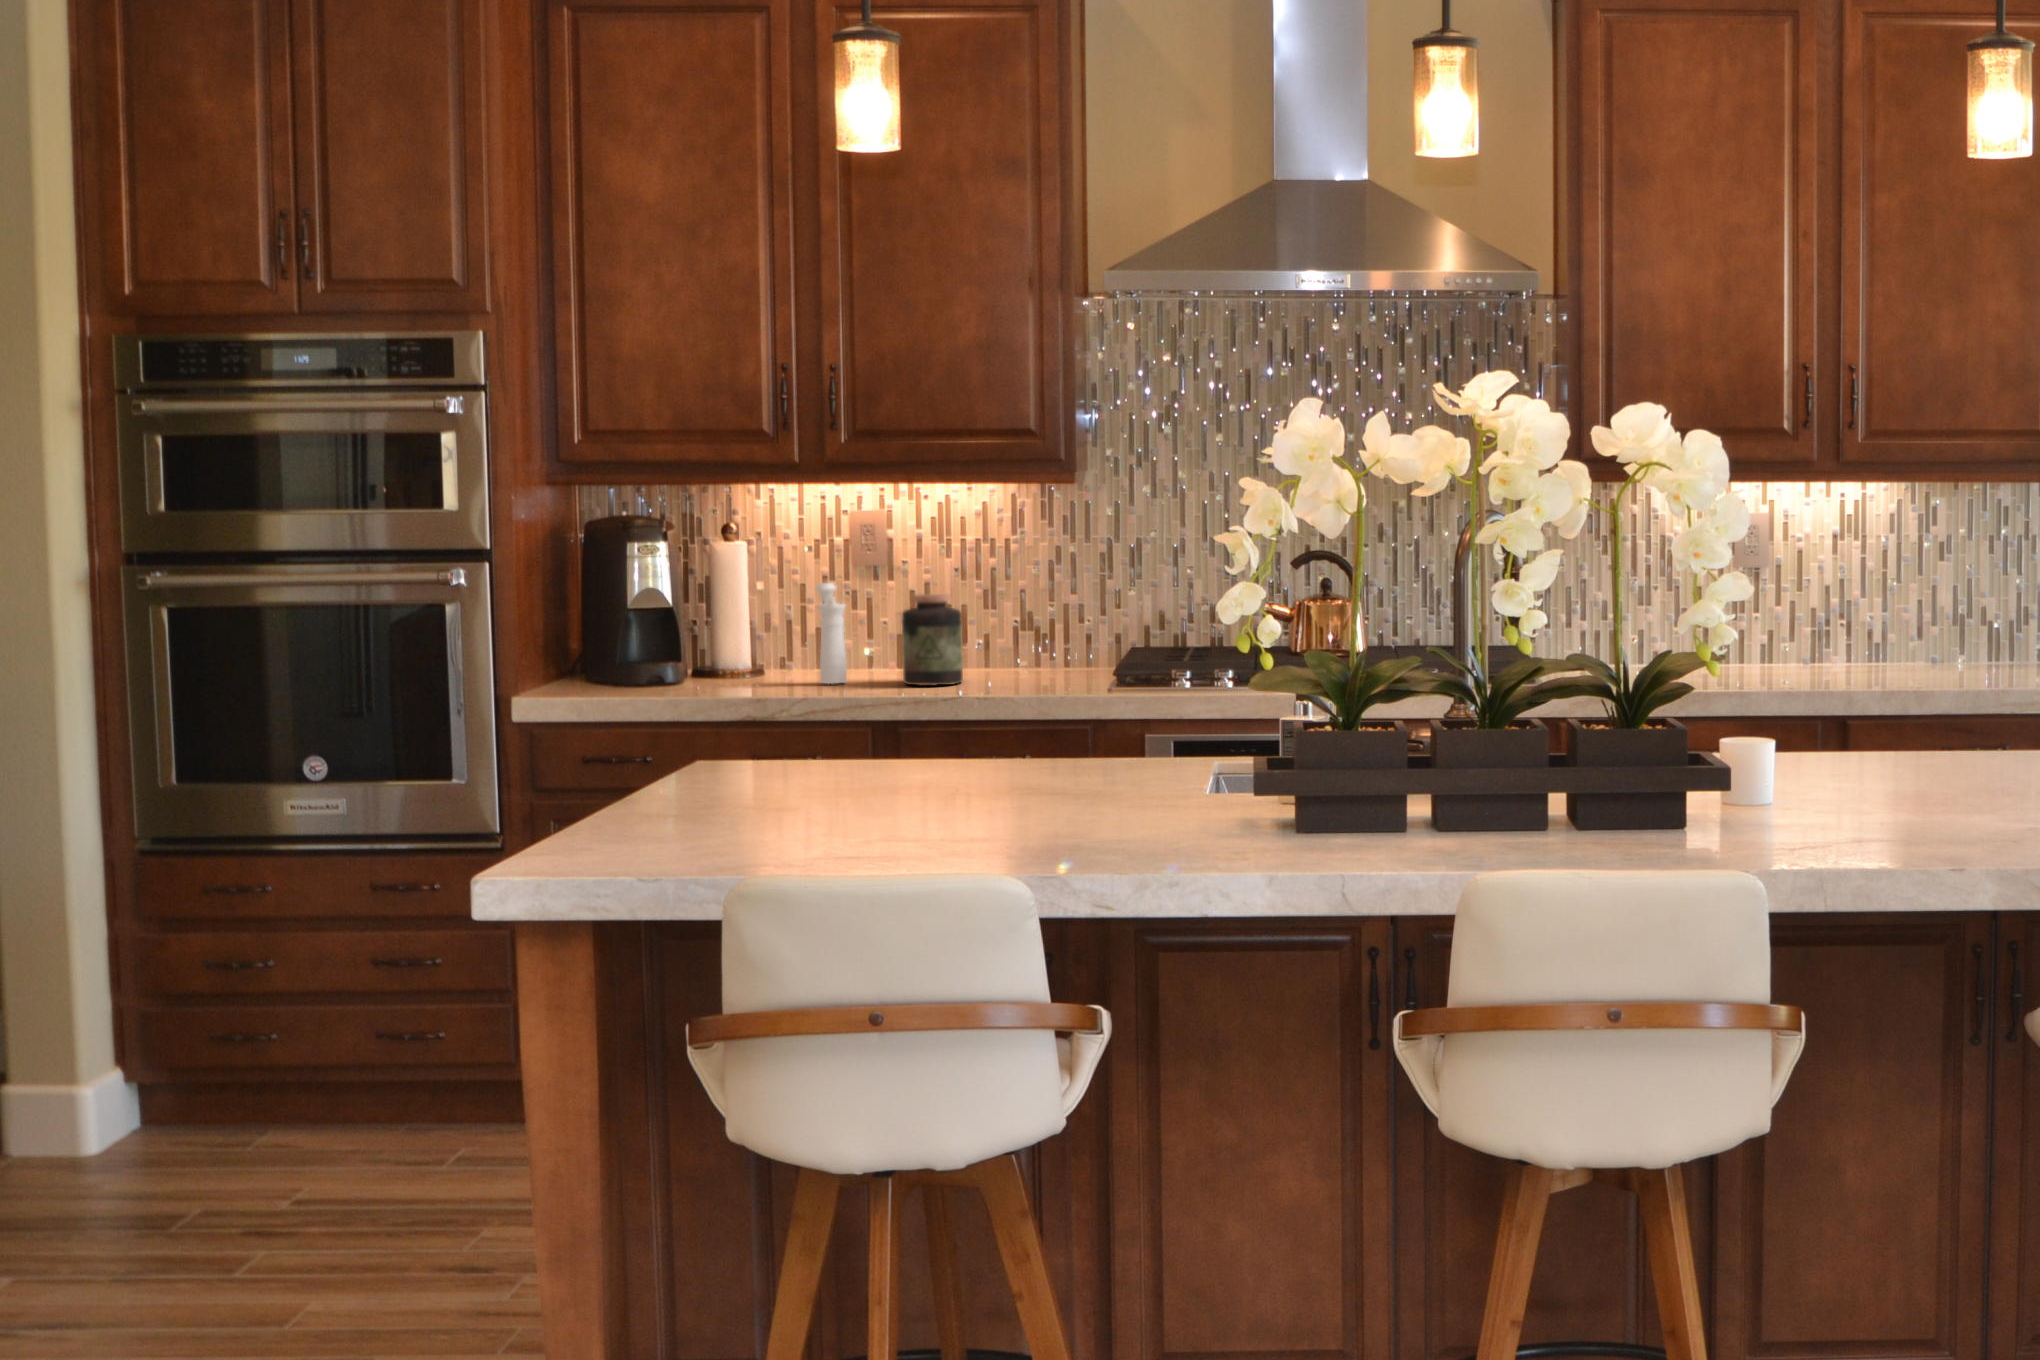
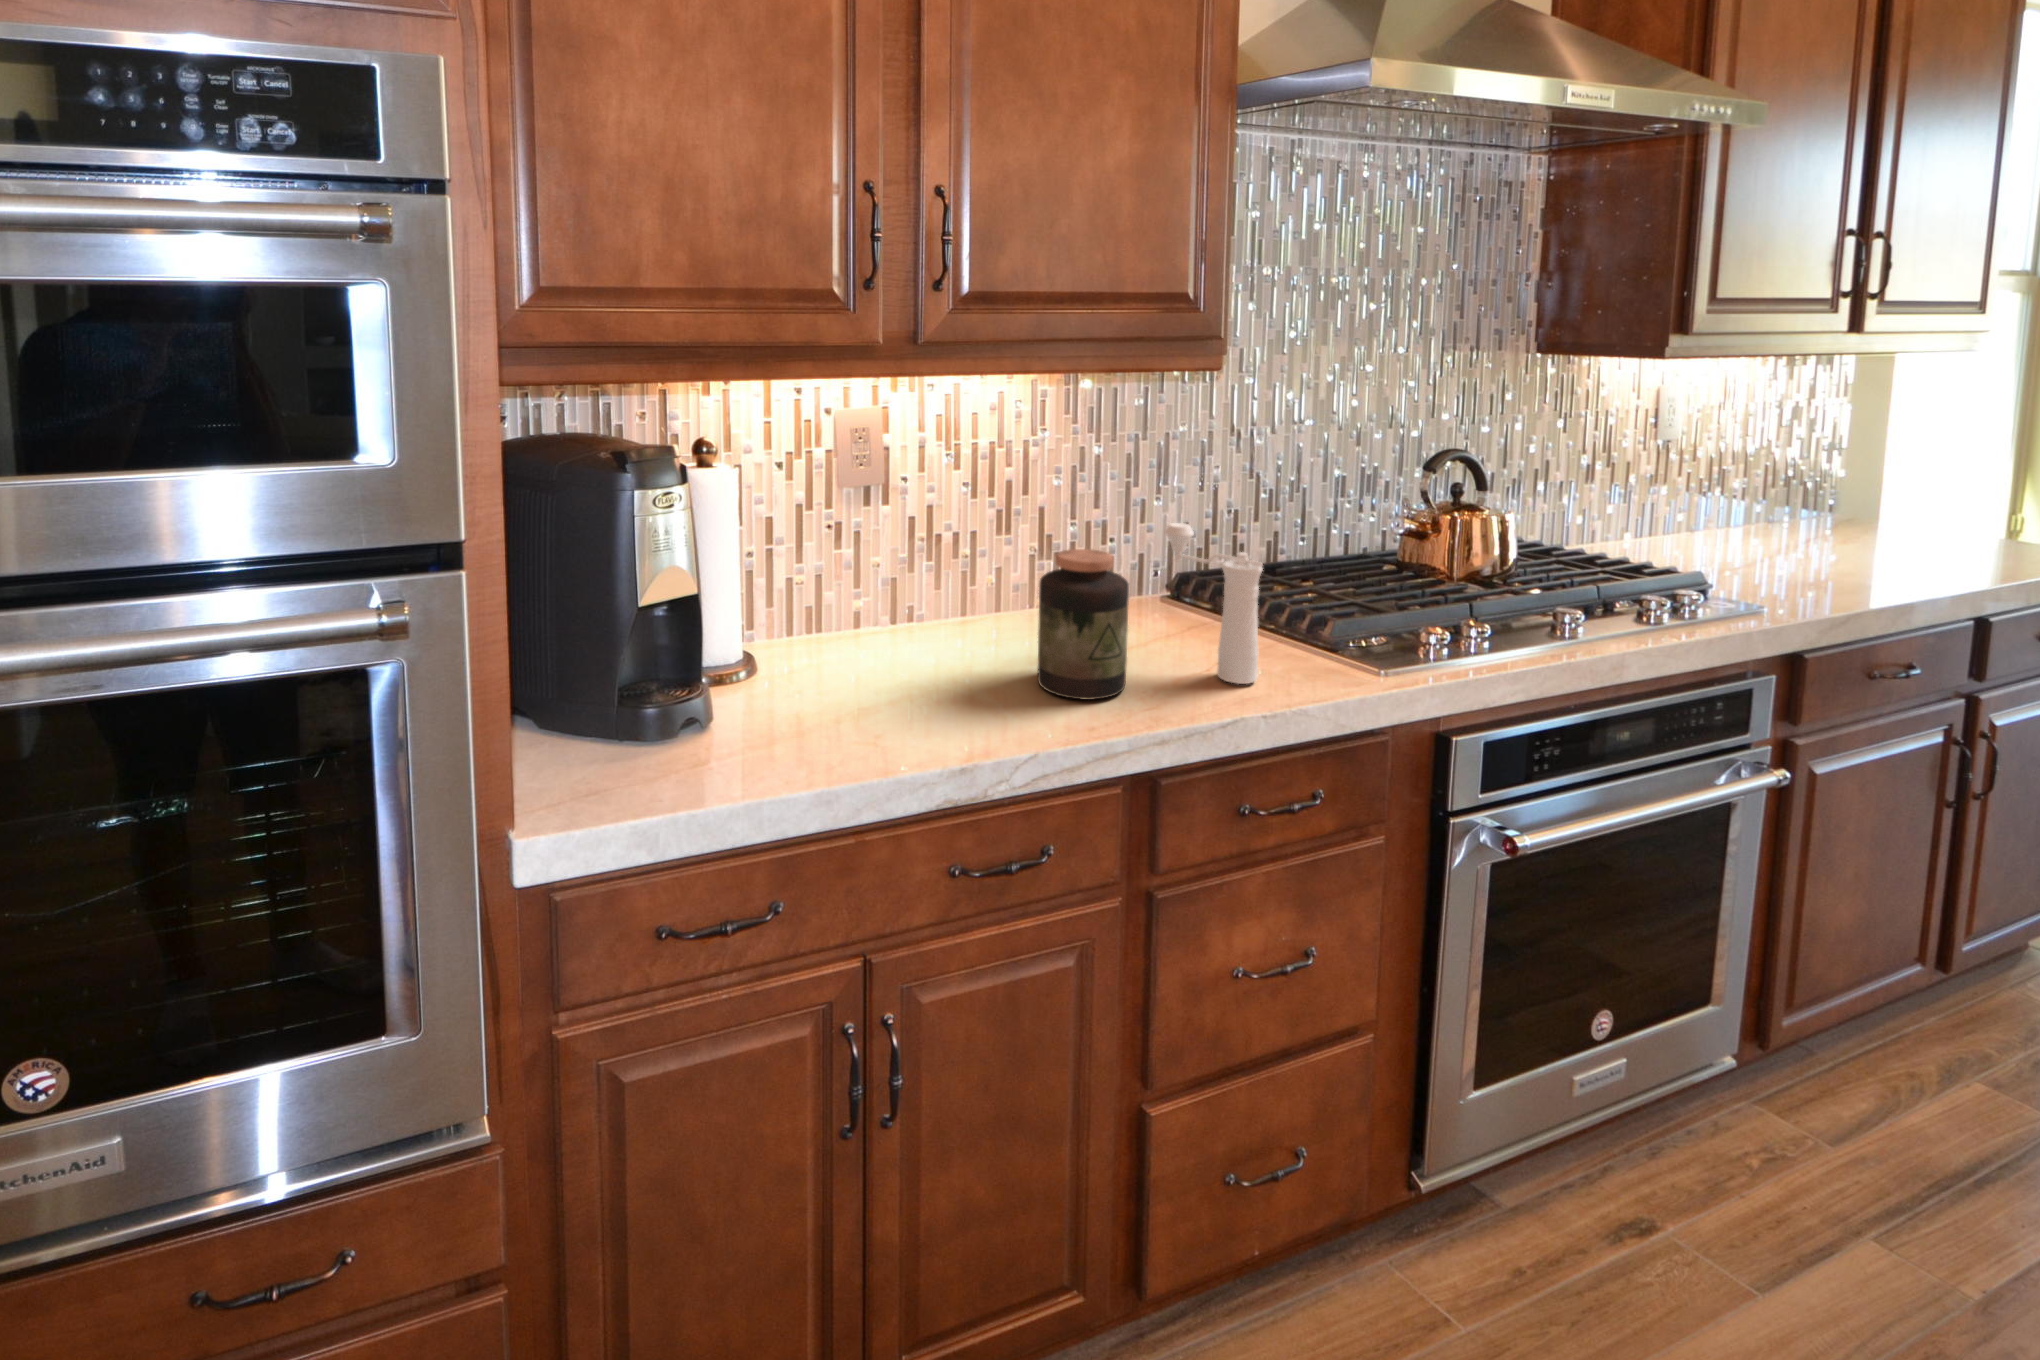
pepper mill: present [816,583,847,684] -> present [1165,523,1263,684]

